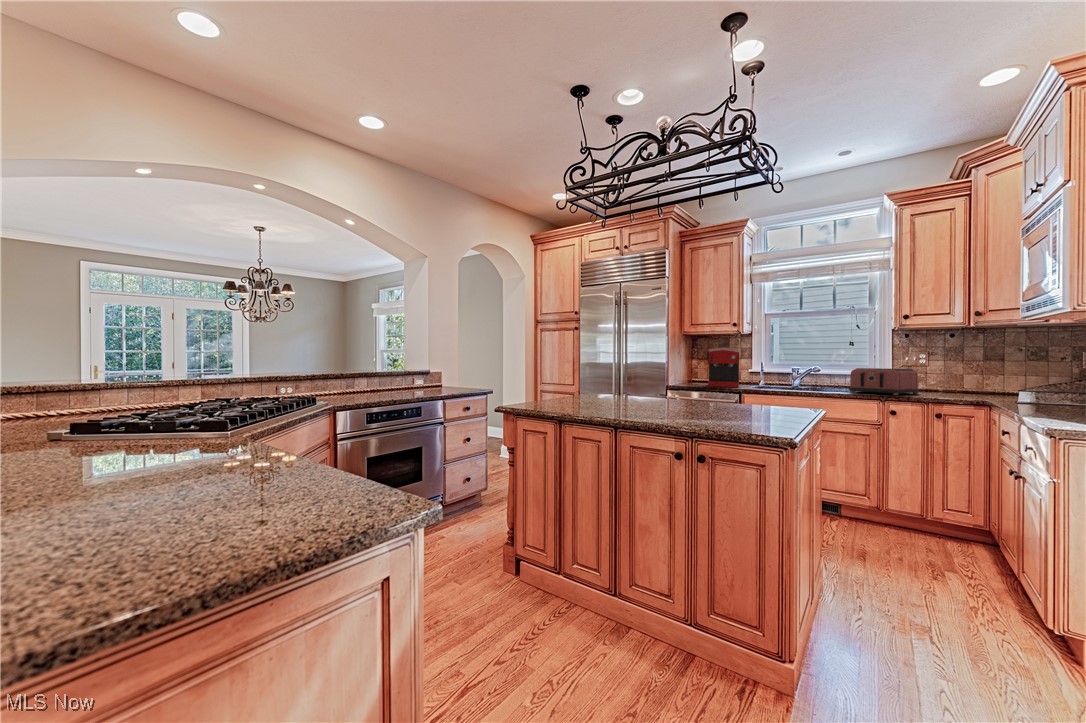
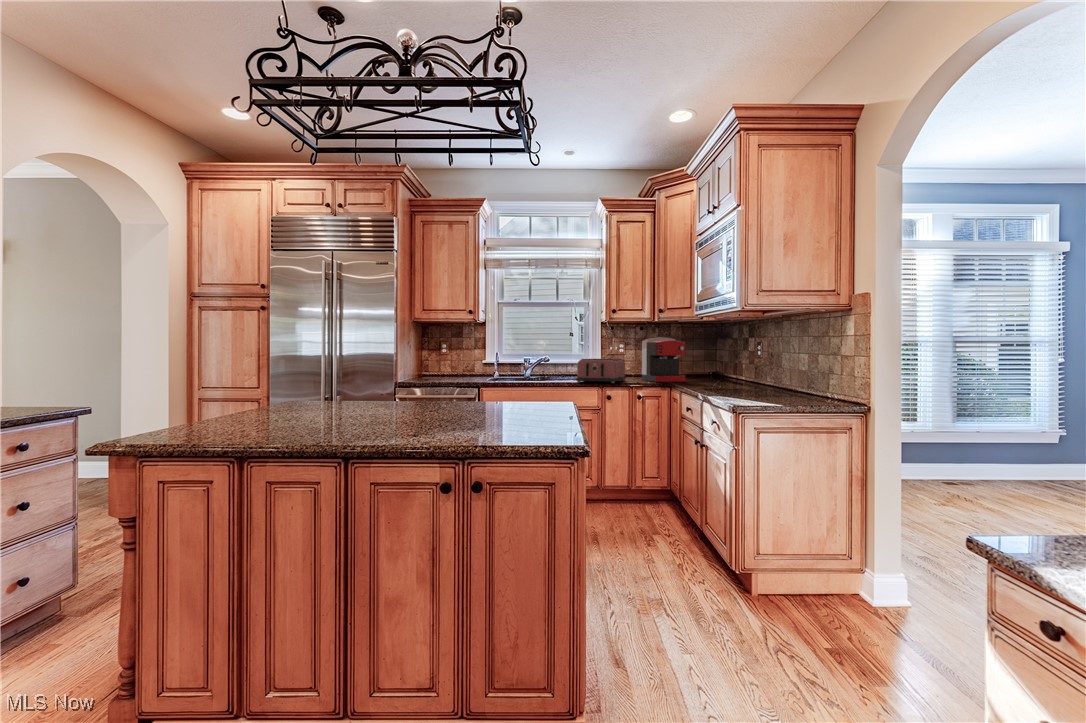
coffee maker: present [708,348,739,387] -> present [642,337,686,382]

